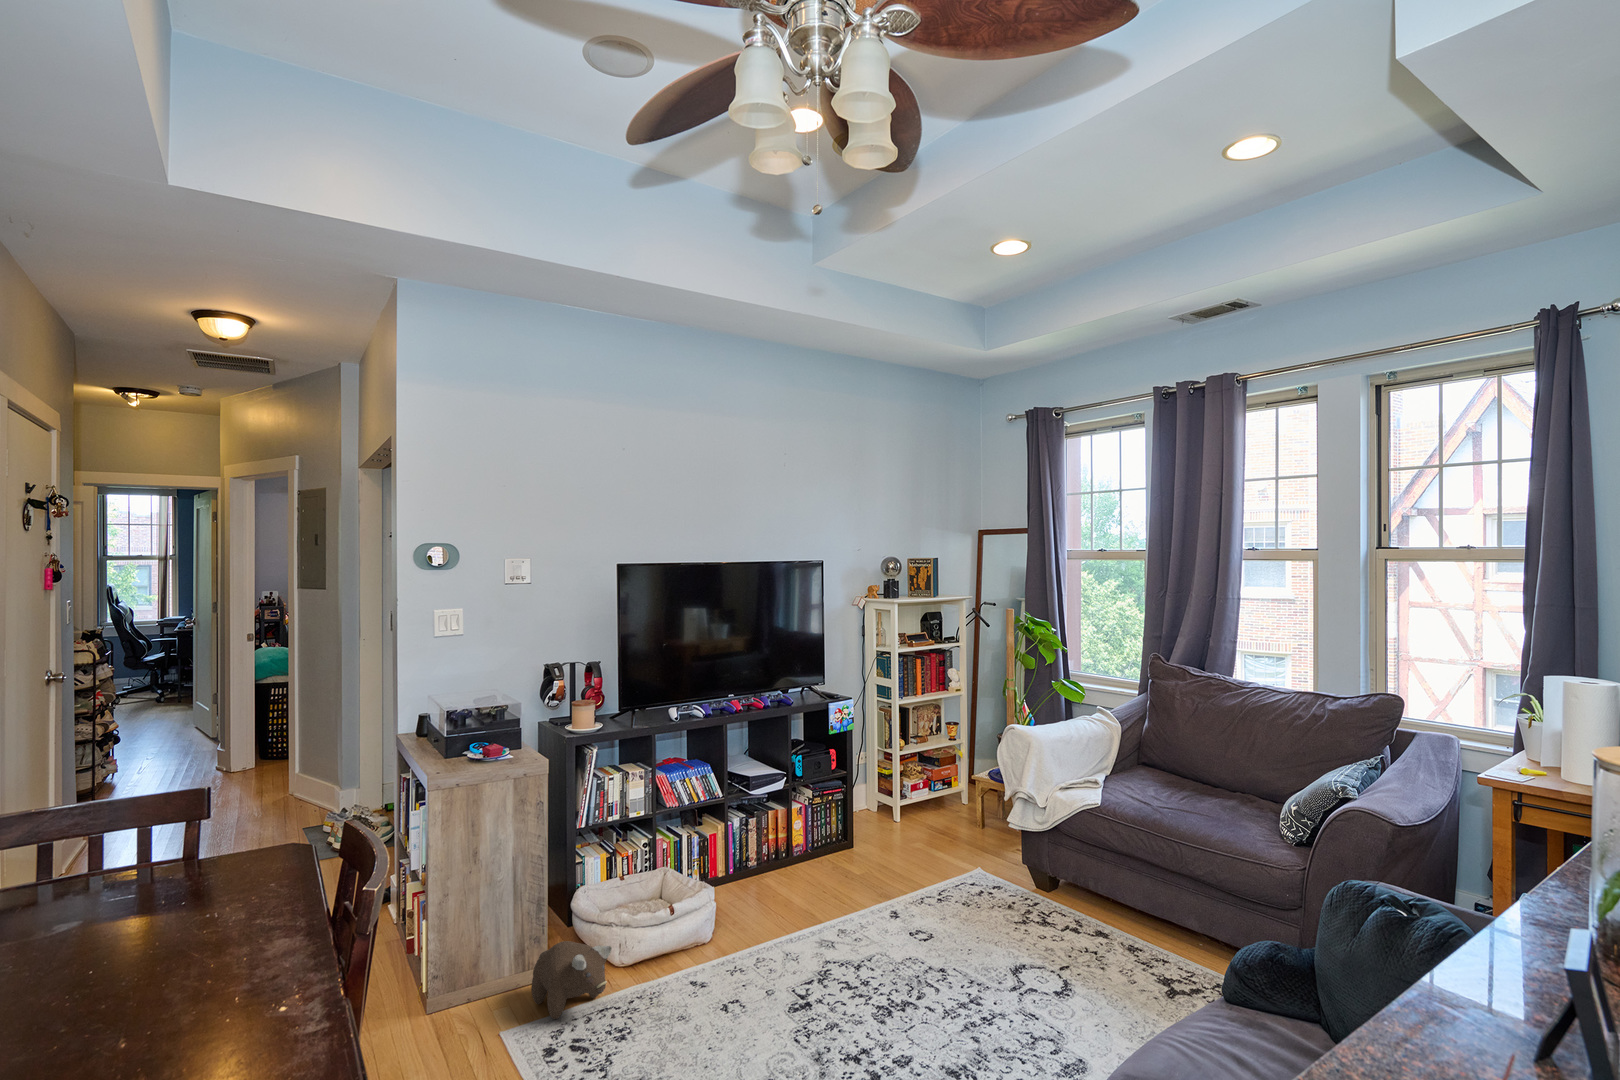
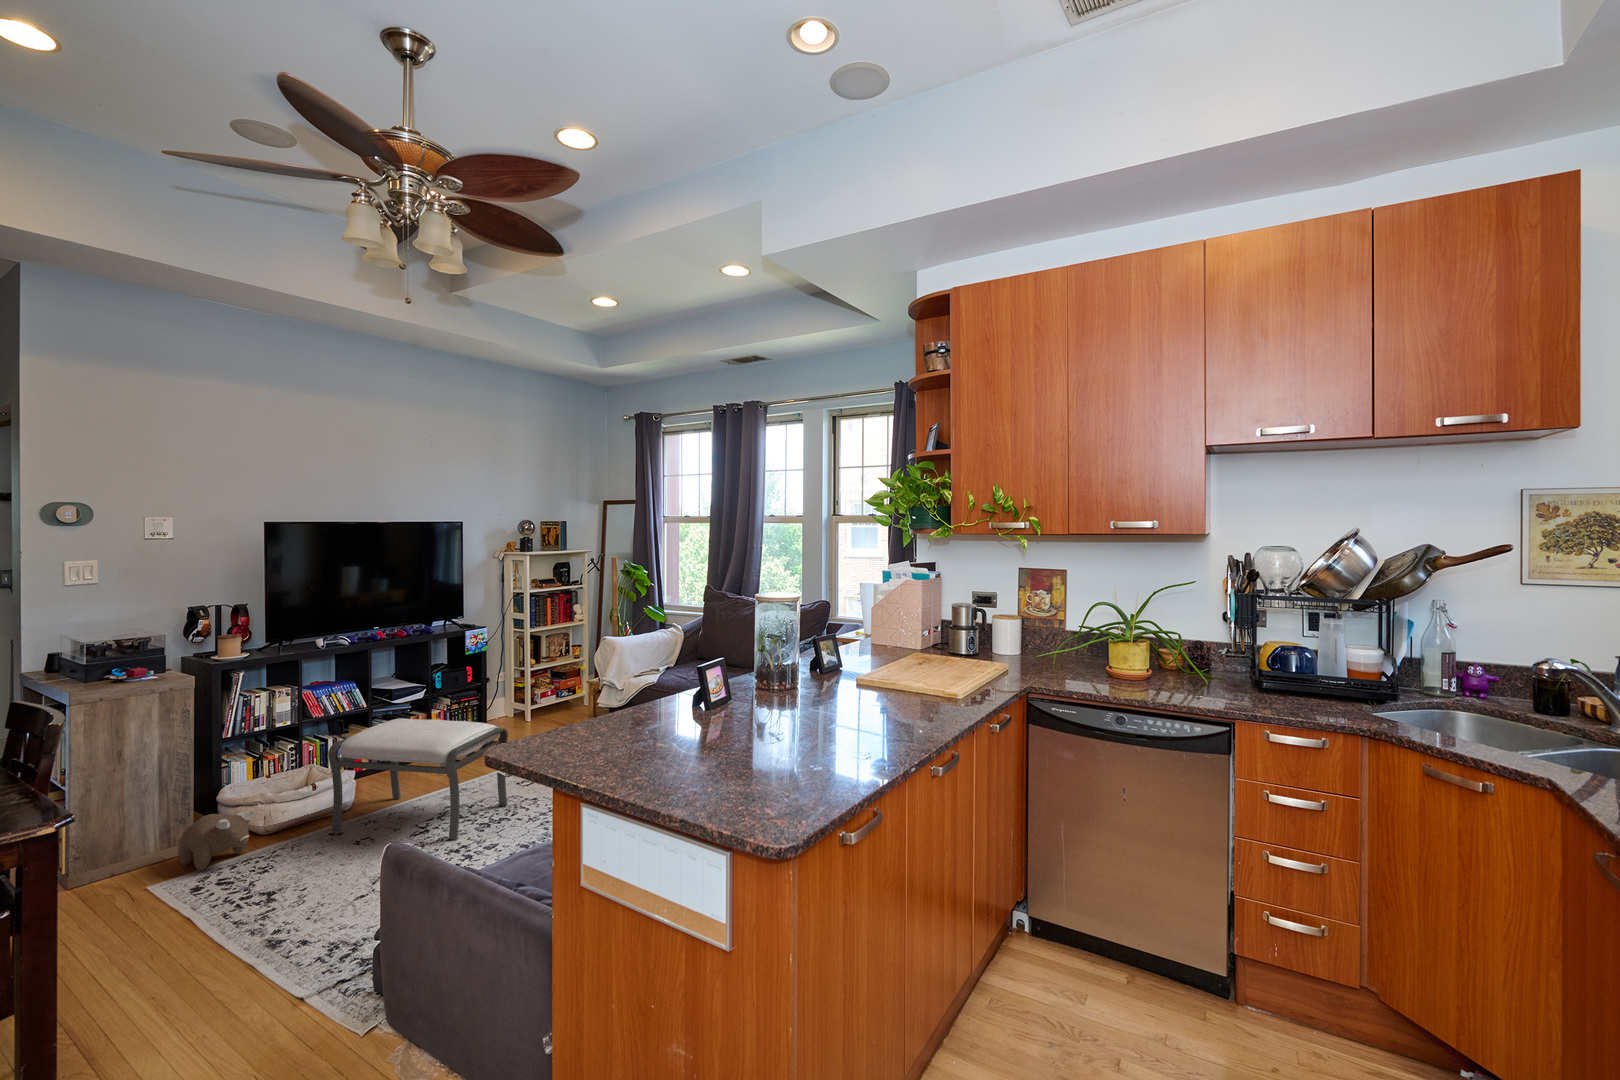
ottoman: none [692,827,912,1032] -> present [328,718,508,840]

